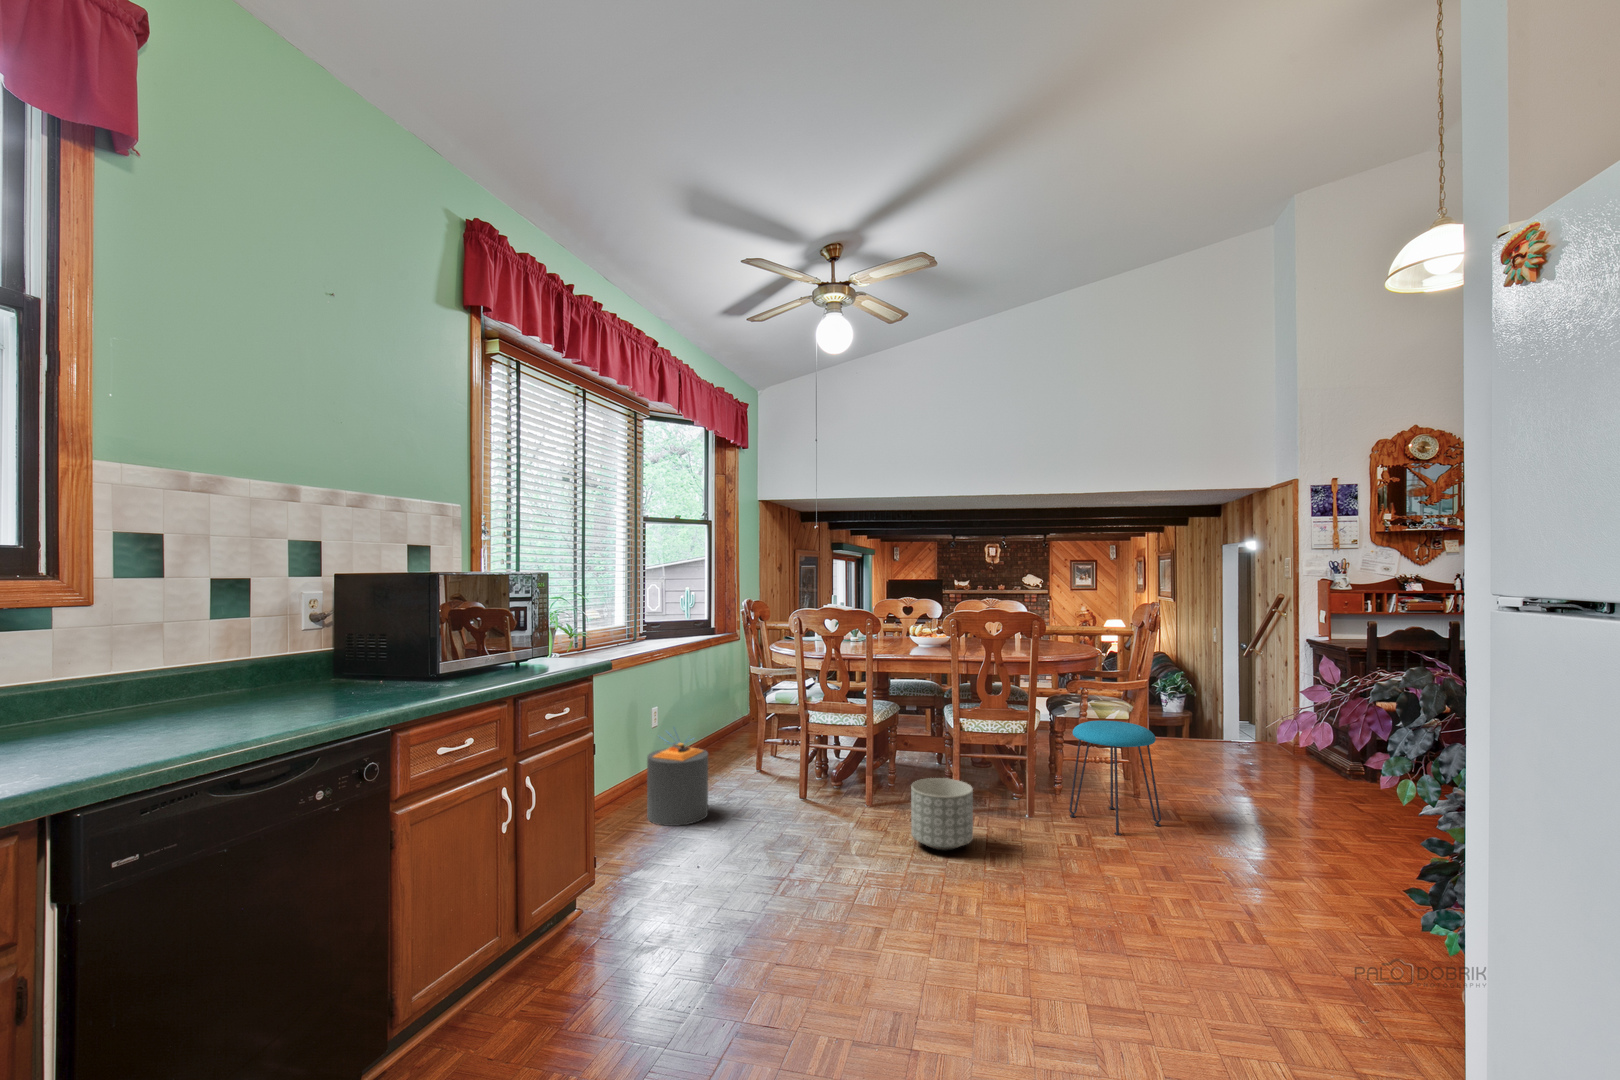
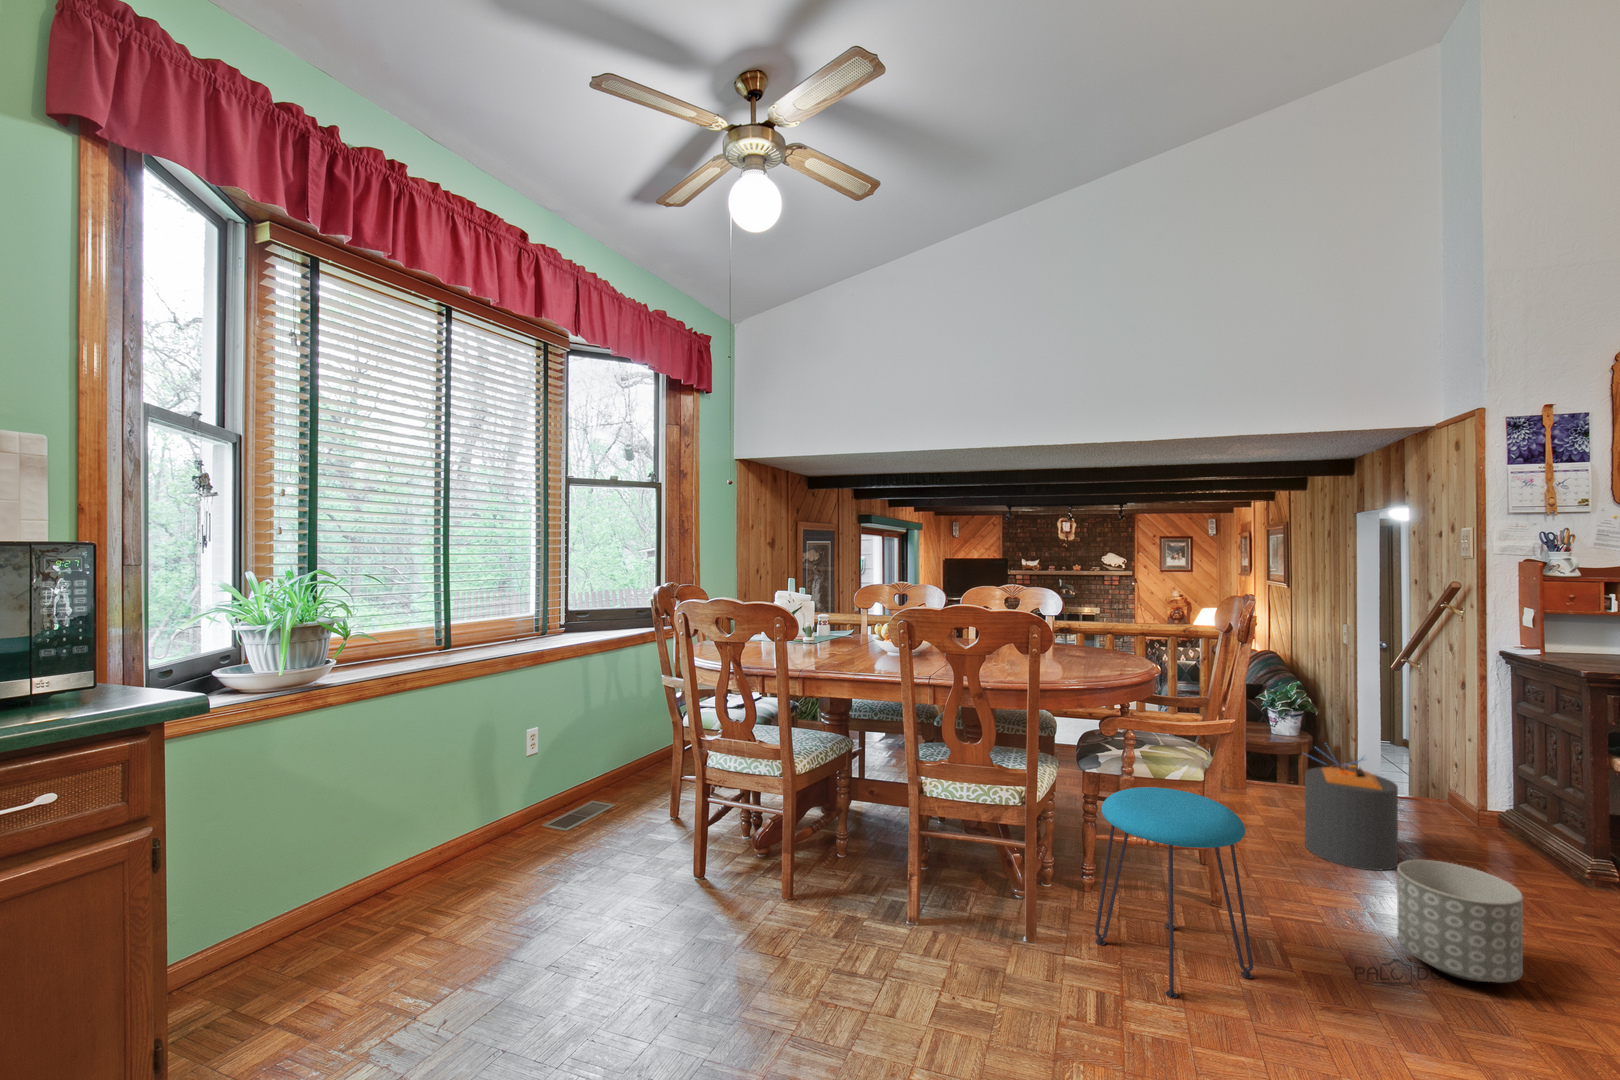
trash can: present [647,738,708,826] -> present [1305,743,1398,871]
planter: present [911,778,973,850] -> present [1397,860,1523,982]

